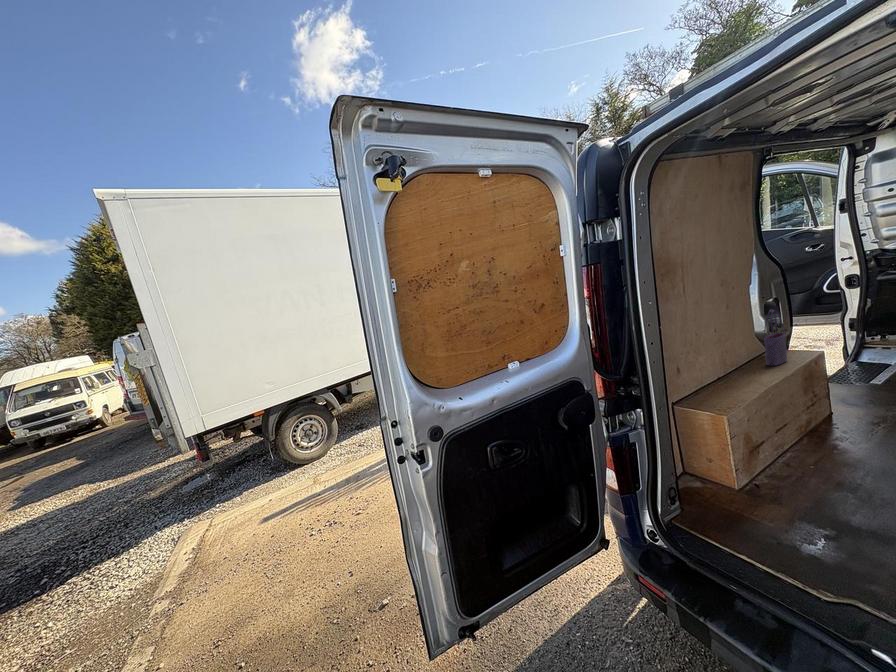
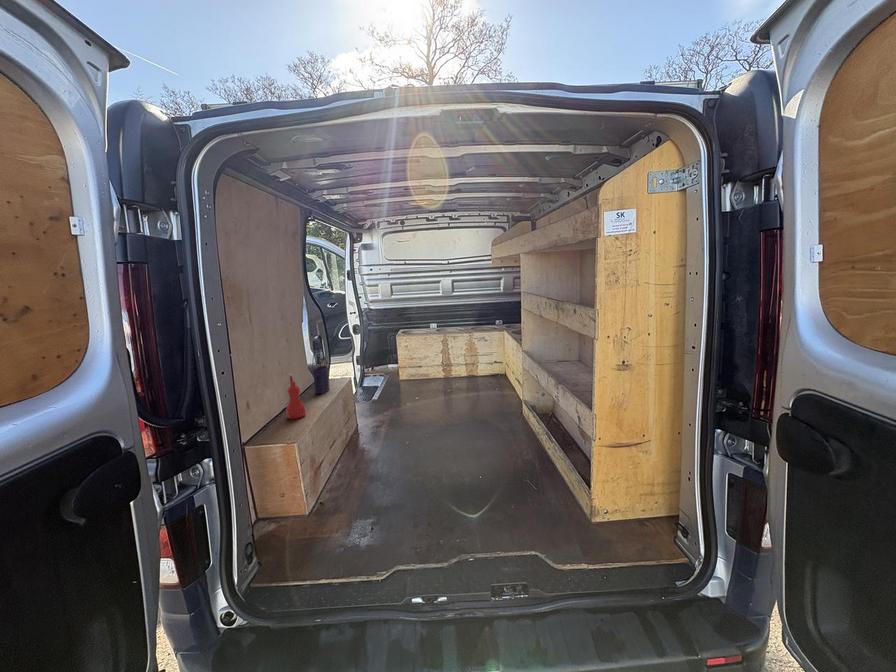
spray bottle: none [725,342,747,389] -> present [286,374,306,419]

